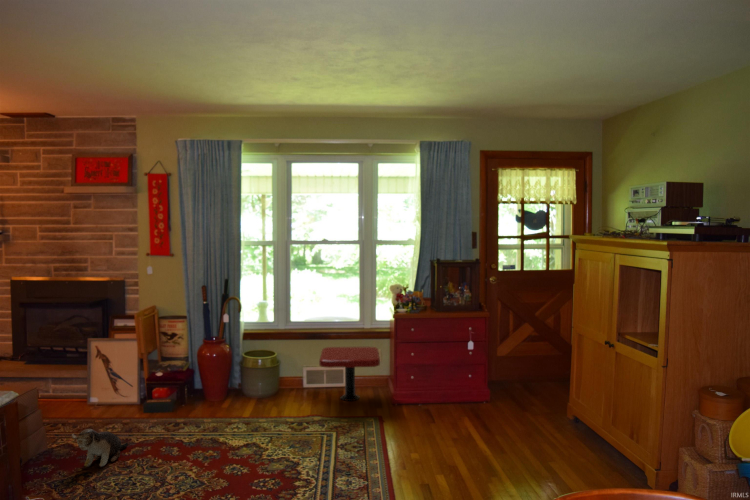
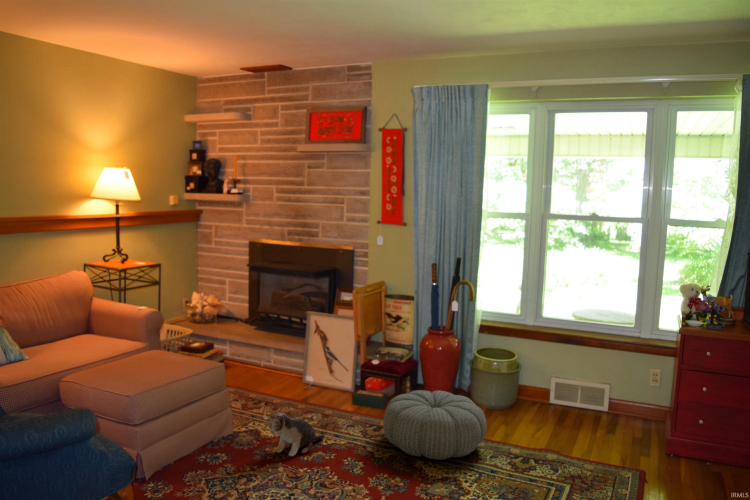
pedestal table: present [319,347,380,401] -> none [565,365,658,445]
pouf: none [182,385,267,440] -> present [383,390,486,460]

